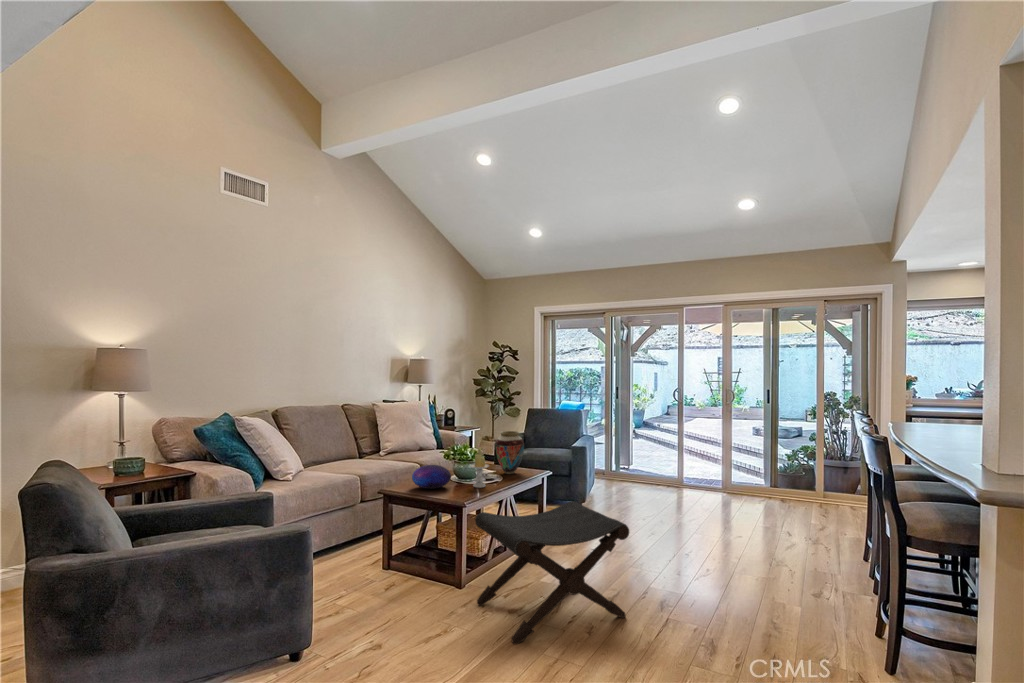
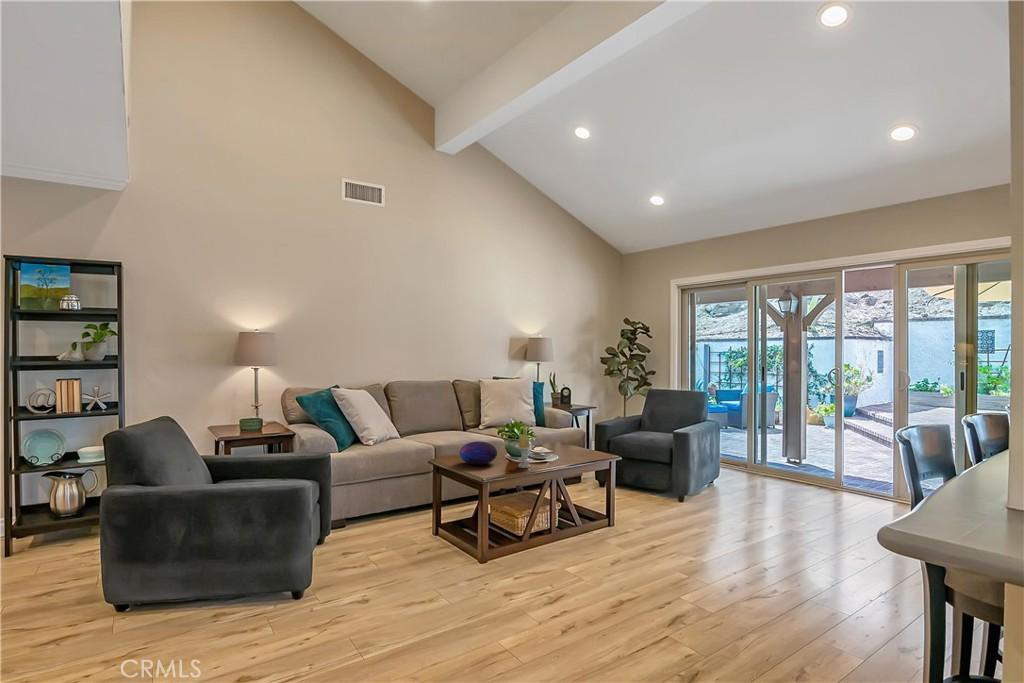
vase: present [495,431,524,474] -> none [559,413,590,457]
footstool: present [475,501,629,644] -> none [479,491,621,626]

